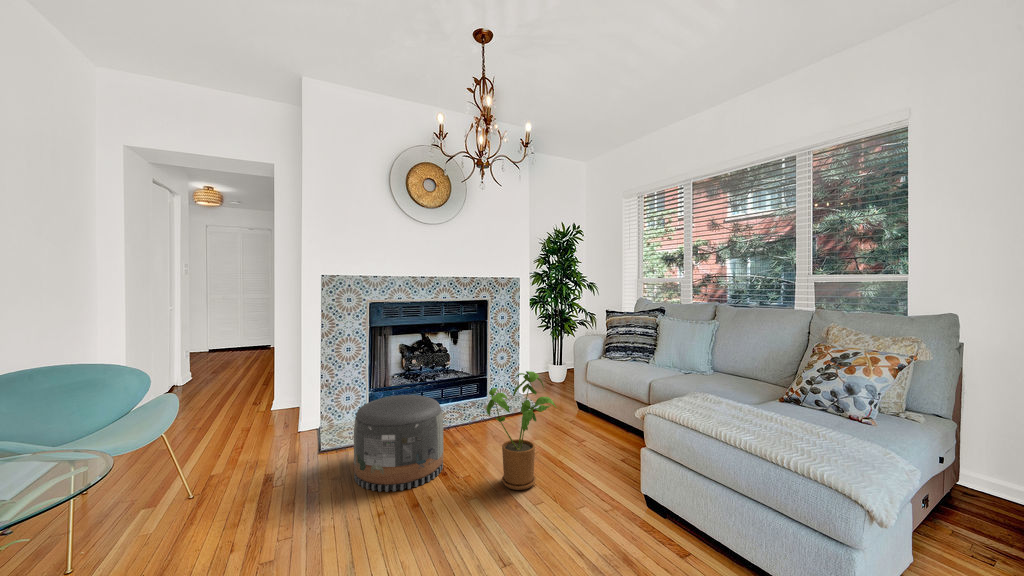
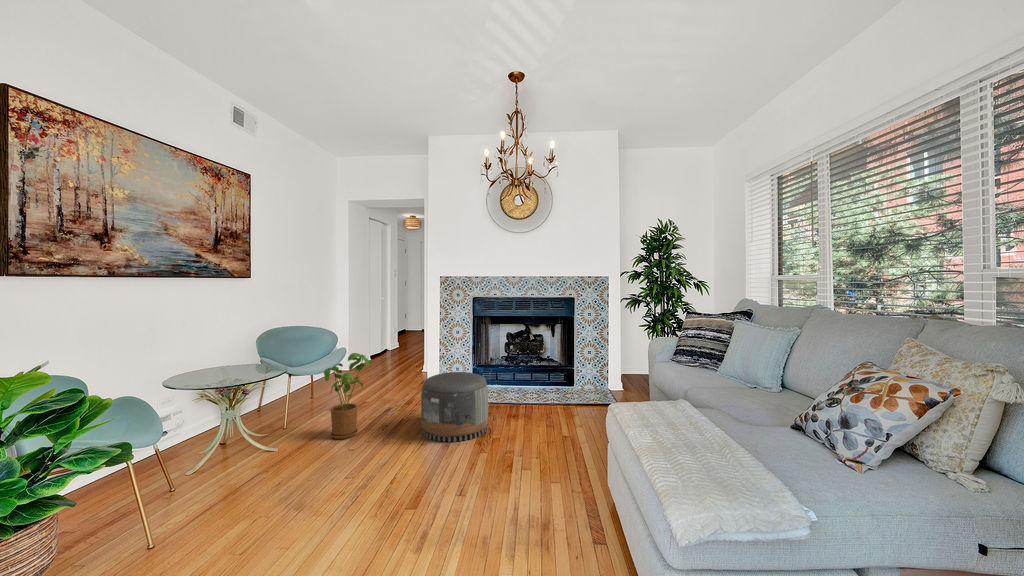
house plant: present [486,371,557,490] -> present [324,353,373,439]

